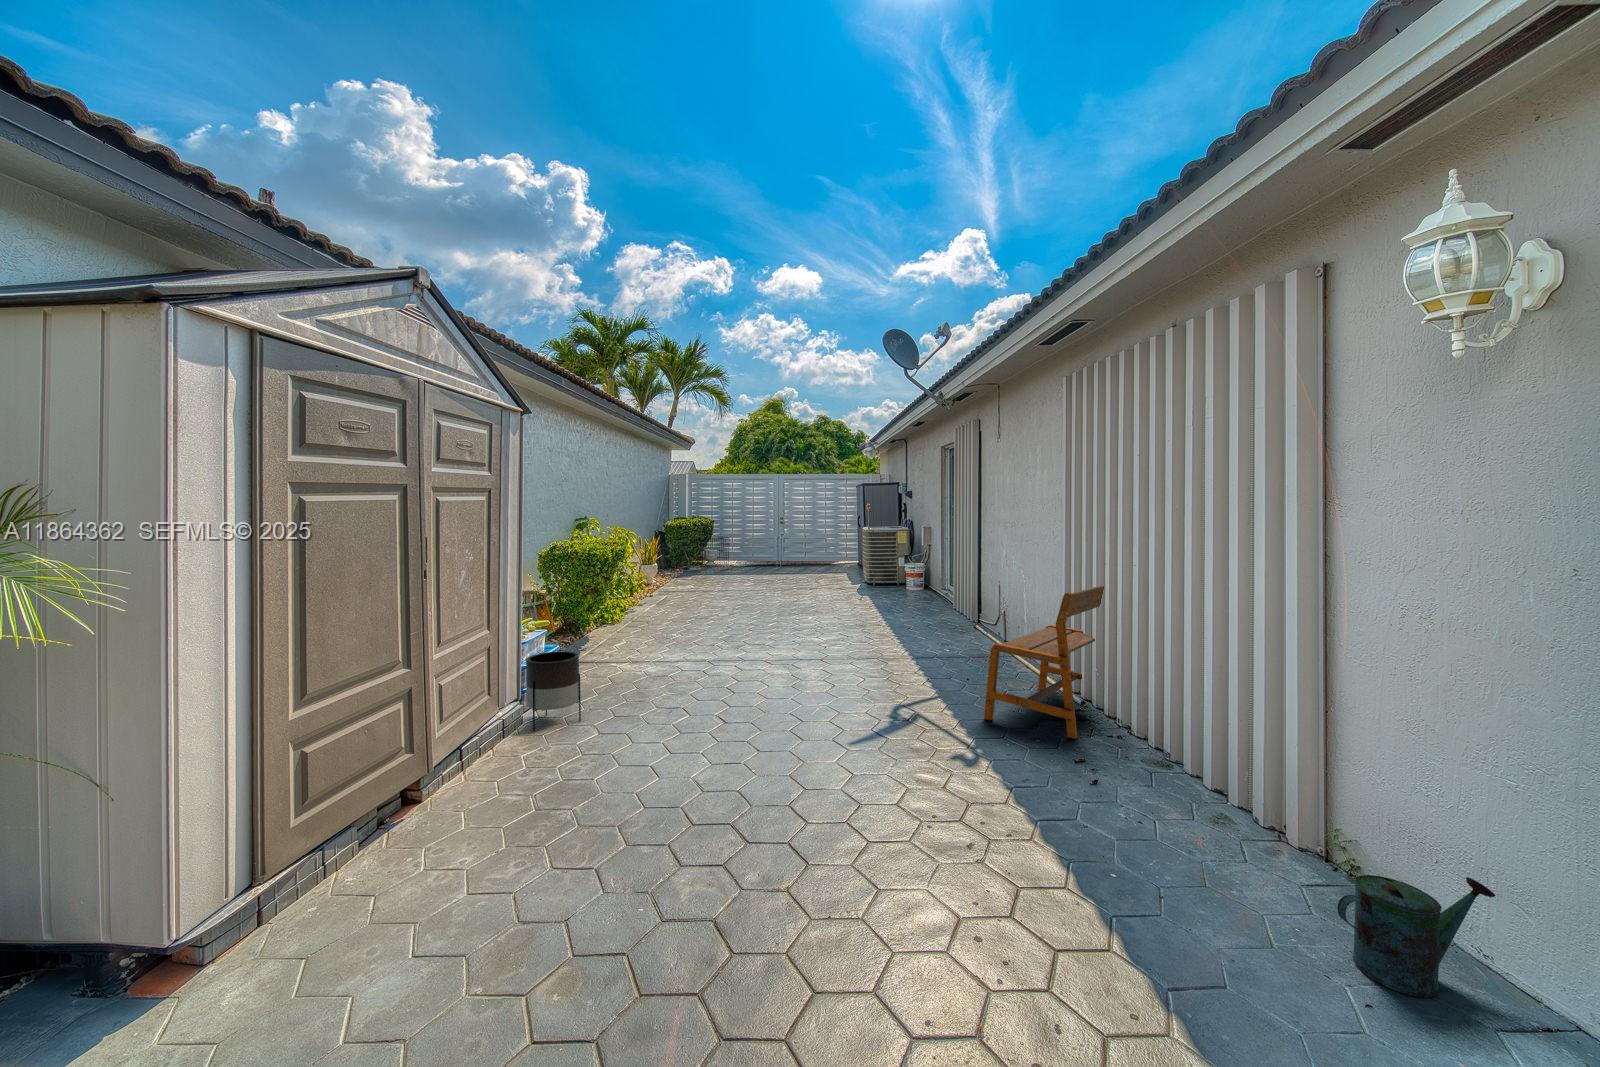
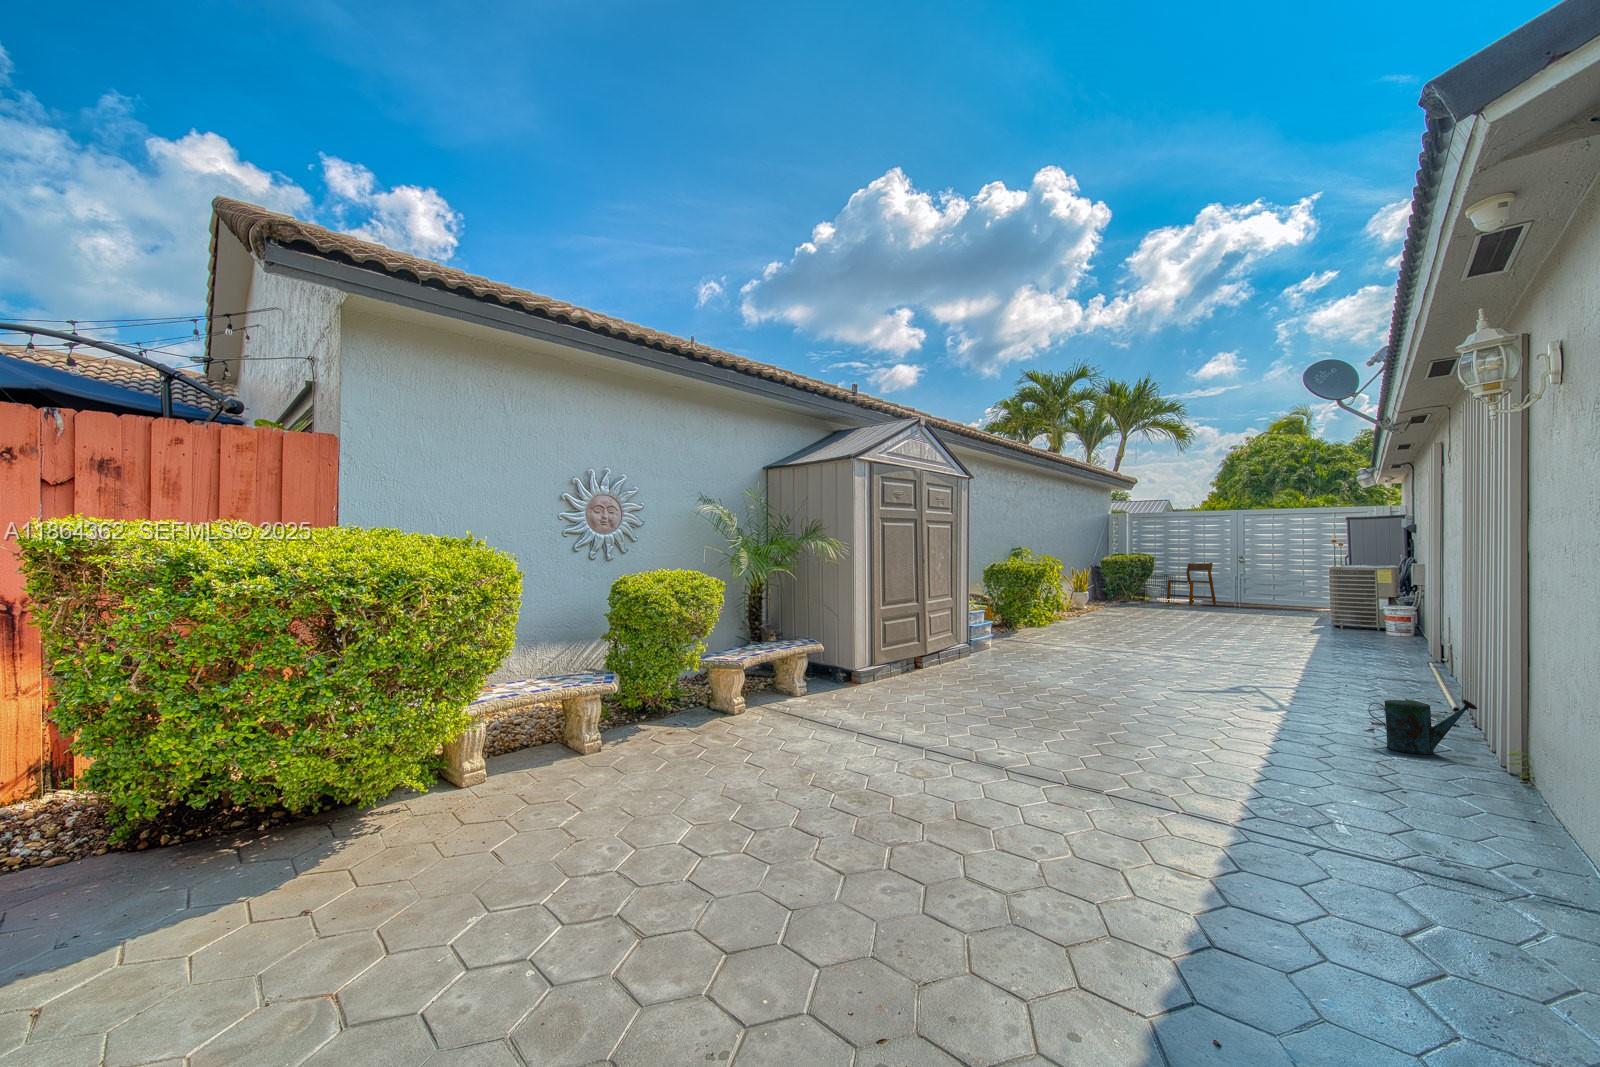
bench: present [984,585,1104,739] -> present [1167,563,1216,605]
planter: present [526,651,581,731] -> none [970,618,1002,659]

